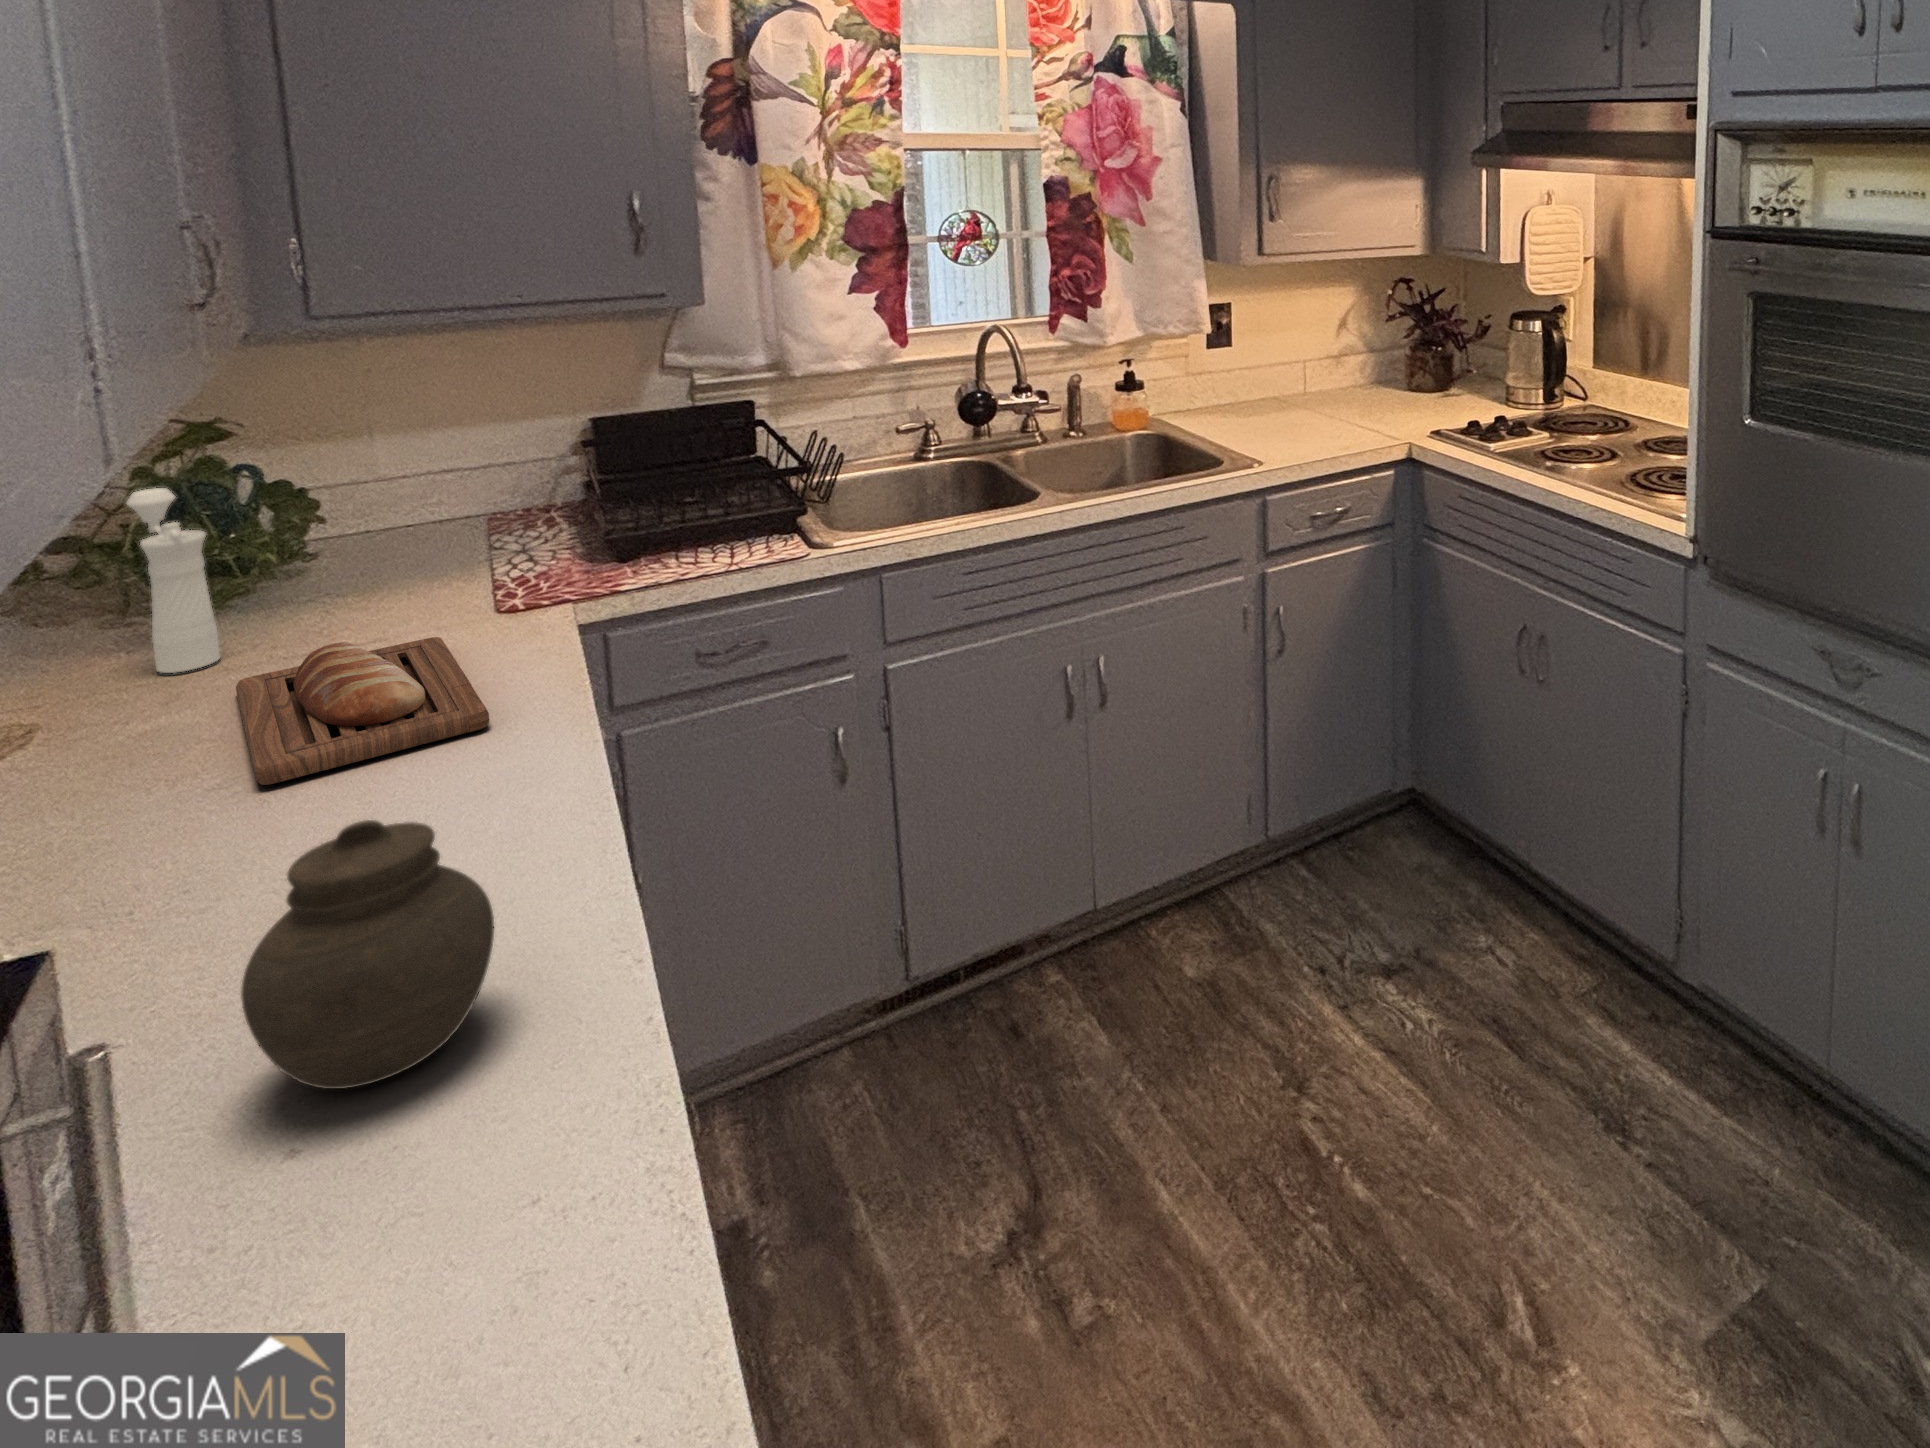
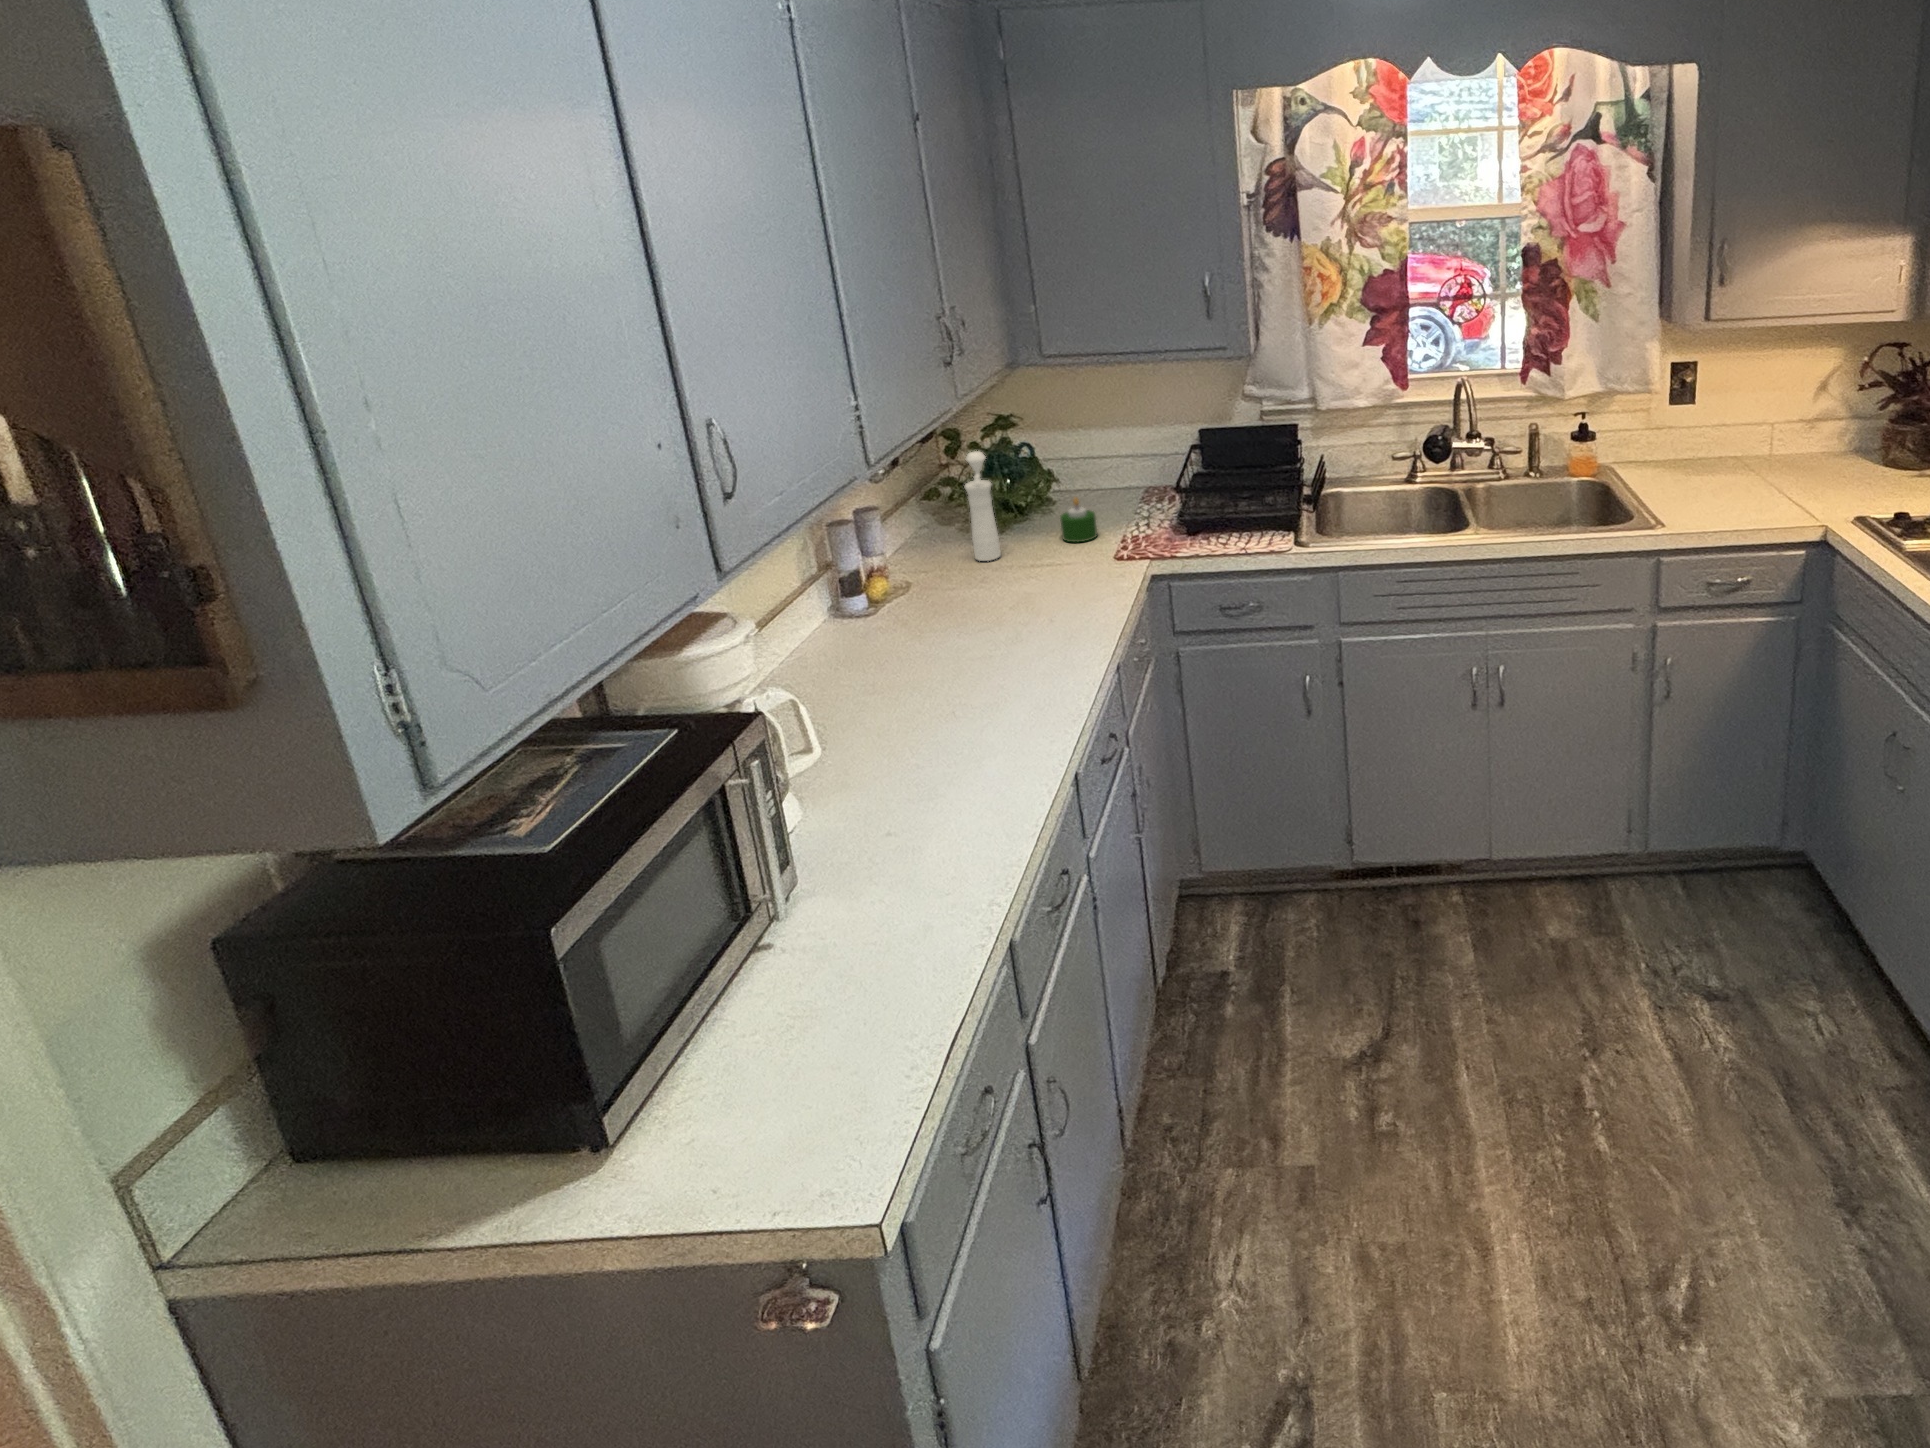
candle: none [344,541,422,615] -> present [1060,498,1097,542]
bread loaf: present [236,637,489,785] -> none [976,562,1089,645]
jar: present [241,820,494,1089] -> none [882,703,994,842]

